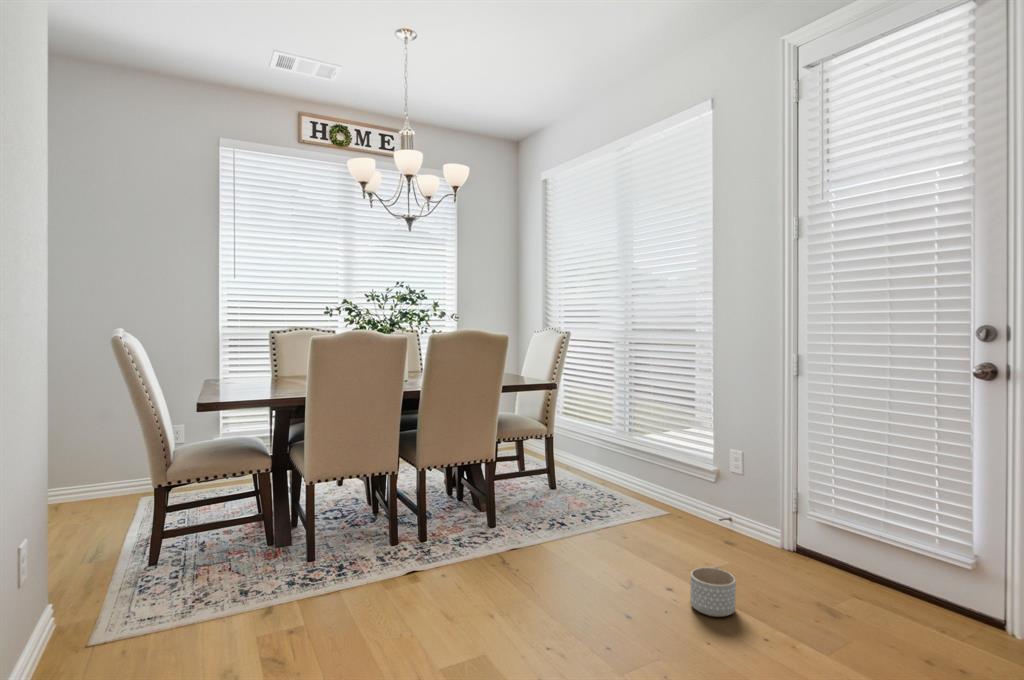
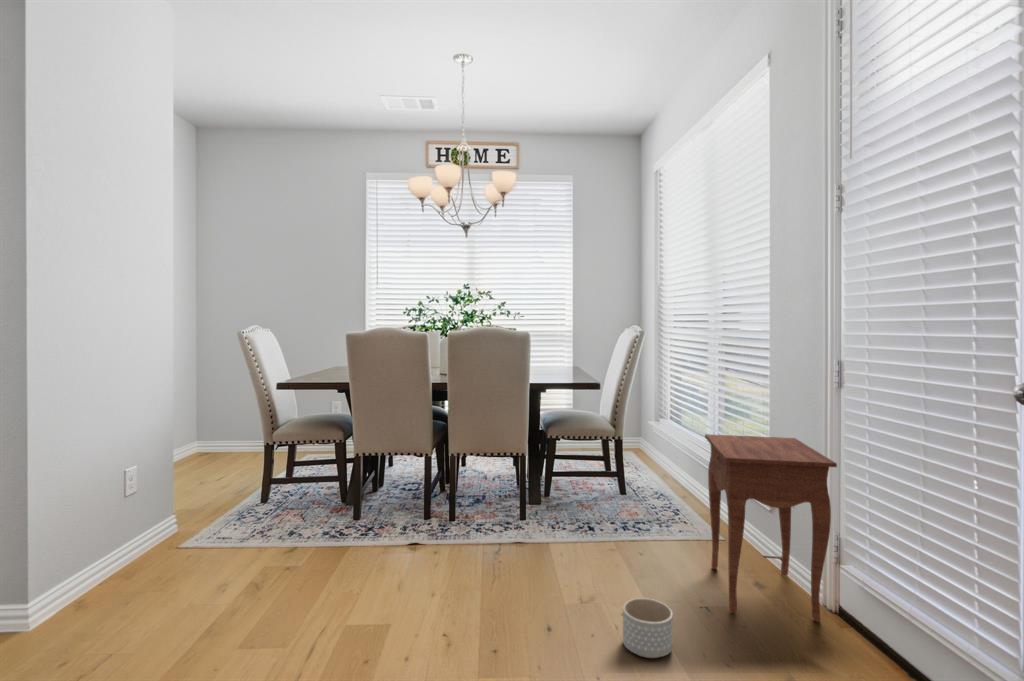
side table: none [682,419,810,569] -> present [705,434,837,622]

